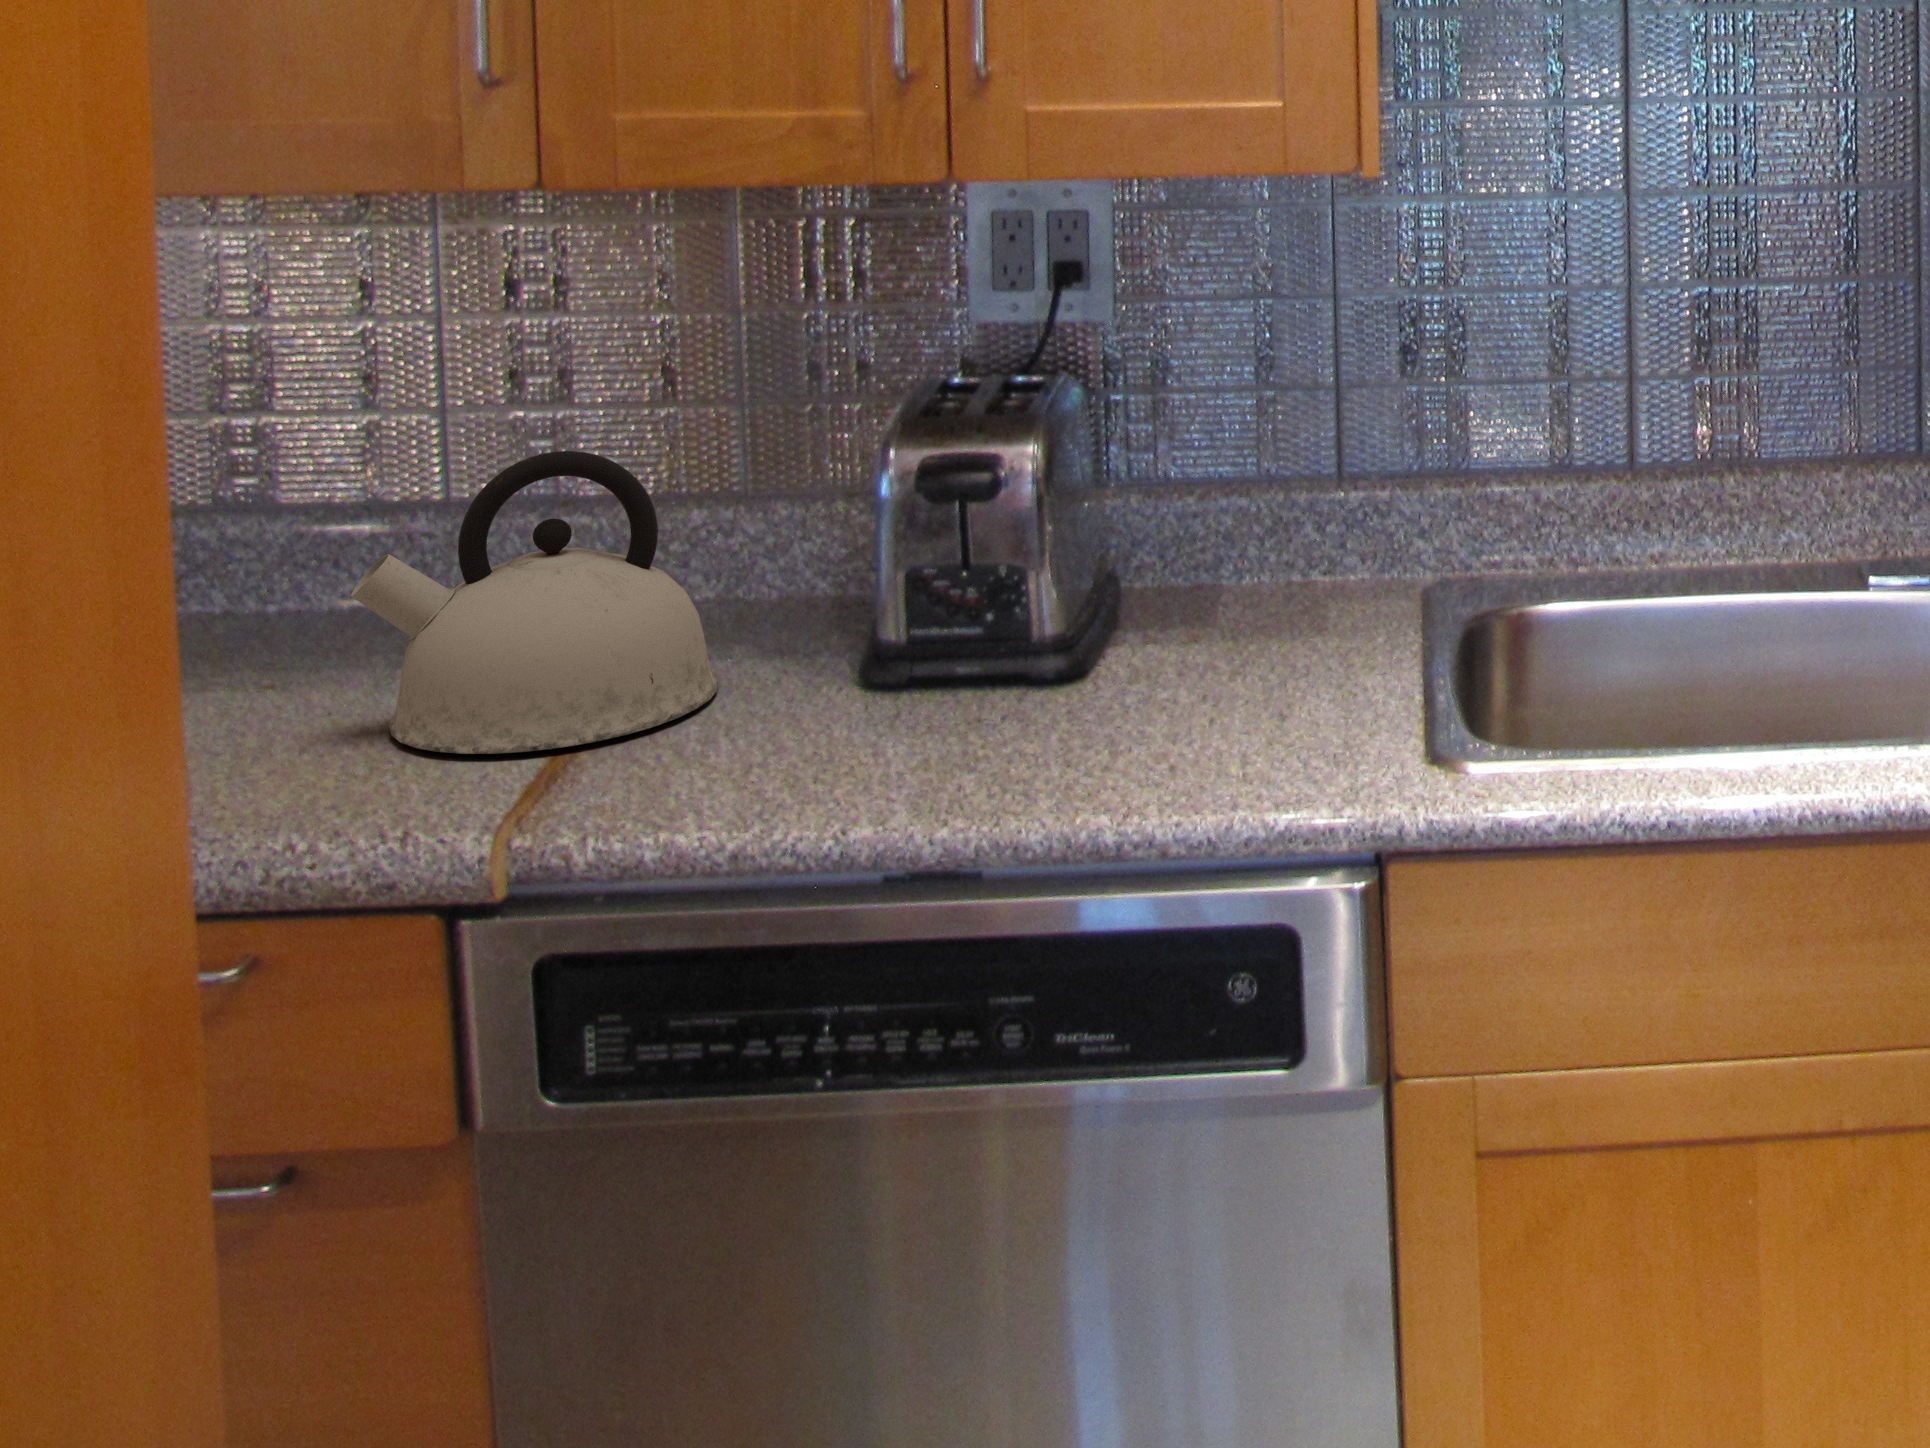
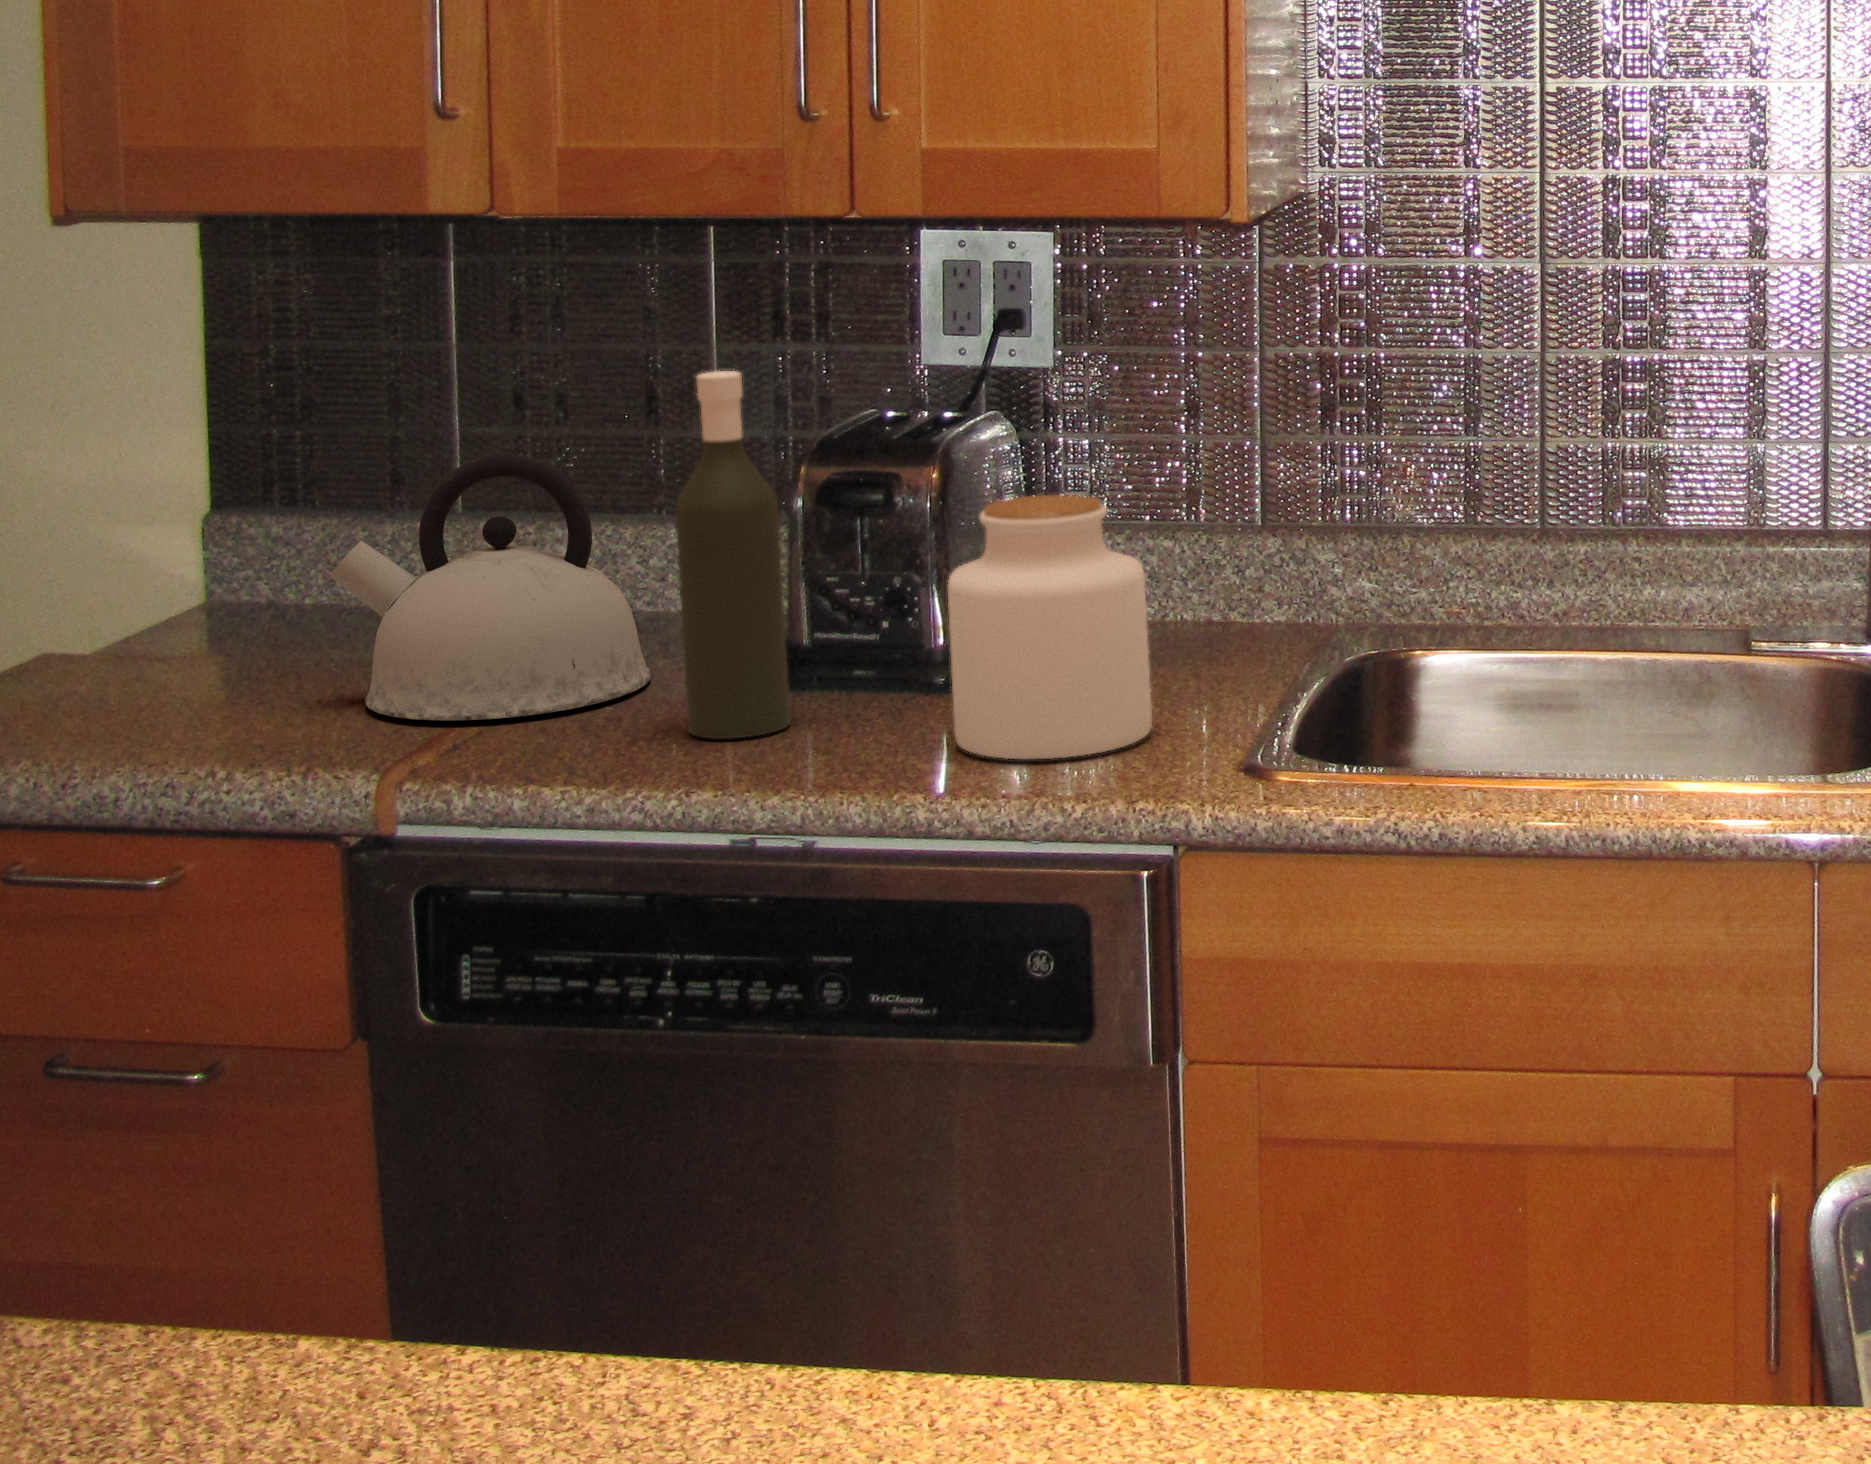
bottle: none [799,361,918,756] -> present [675,371,790,739]
jar: none [1117,477,1326,760] -> present [948,495,1152,759]

